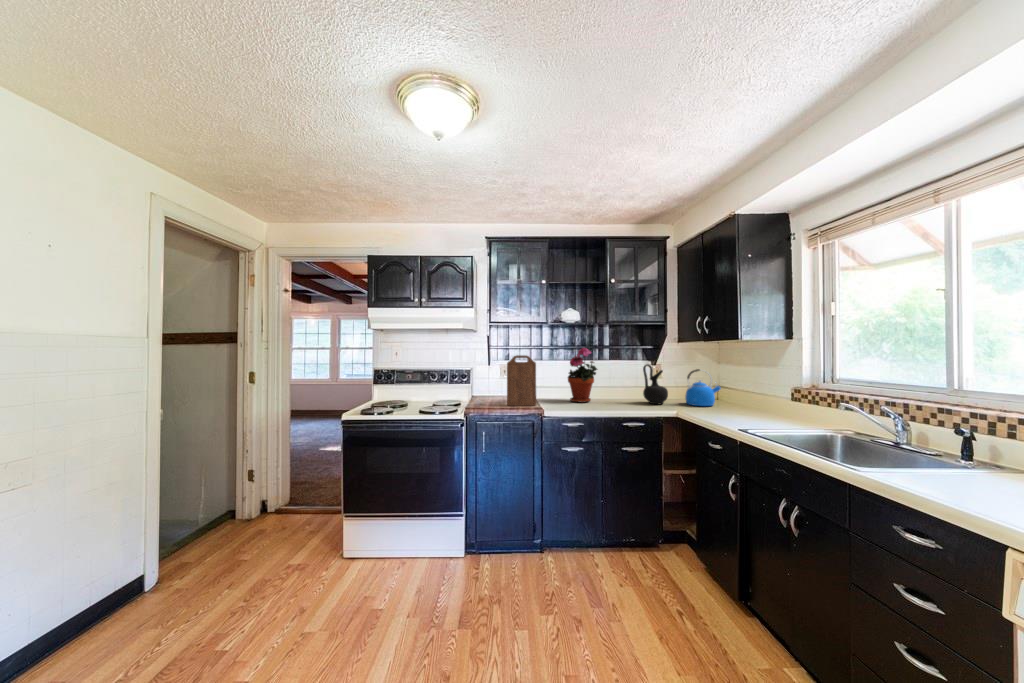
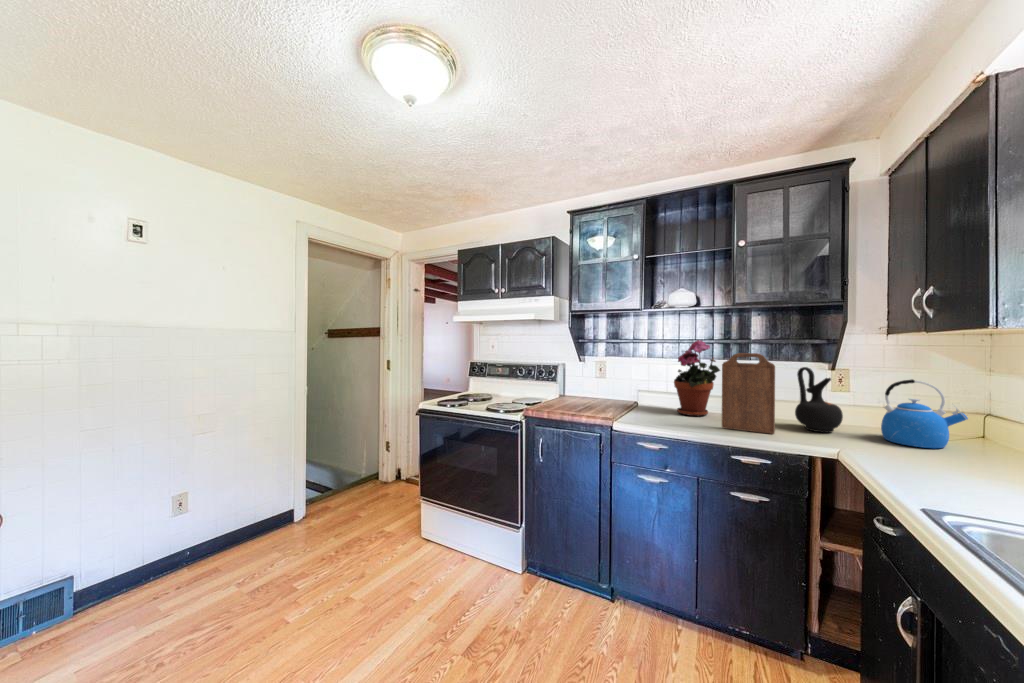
cutting board: present [507,355,536,406] -> present [722,353,775,434]

